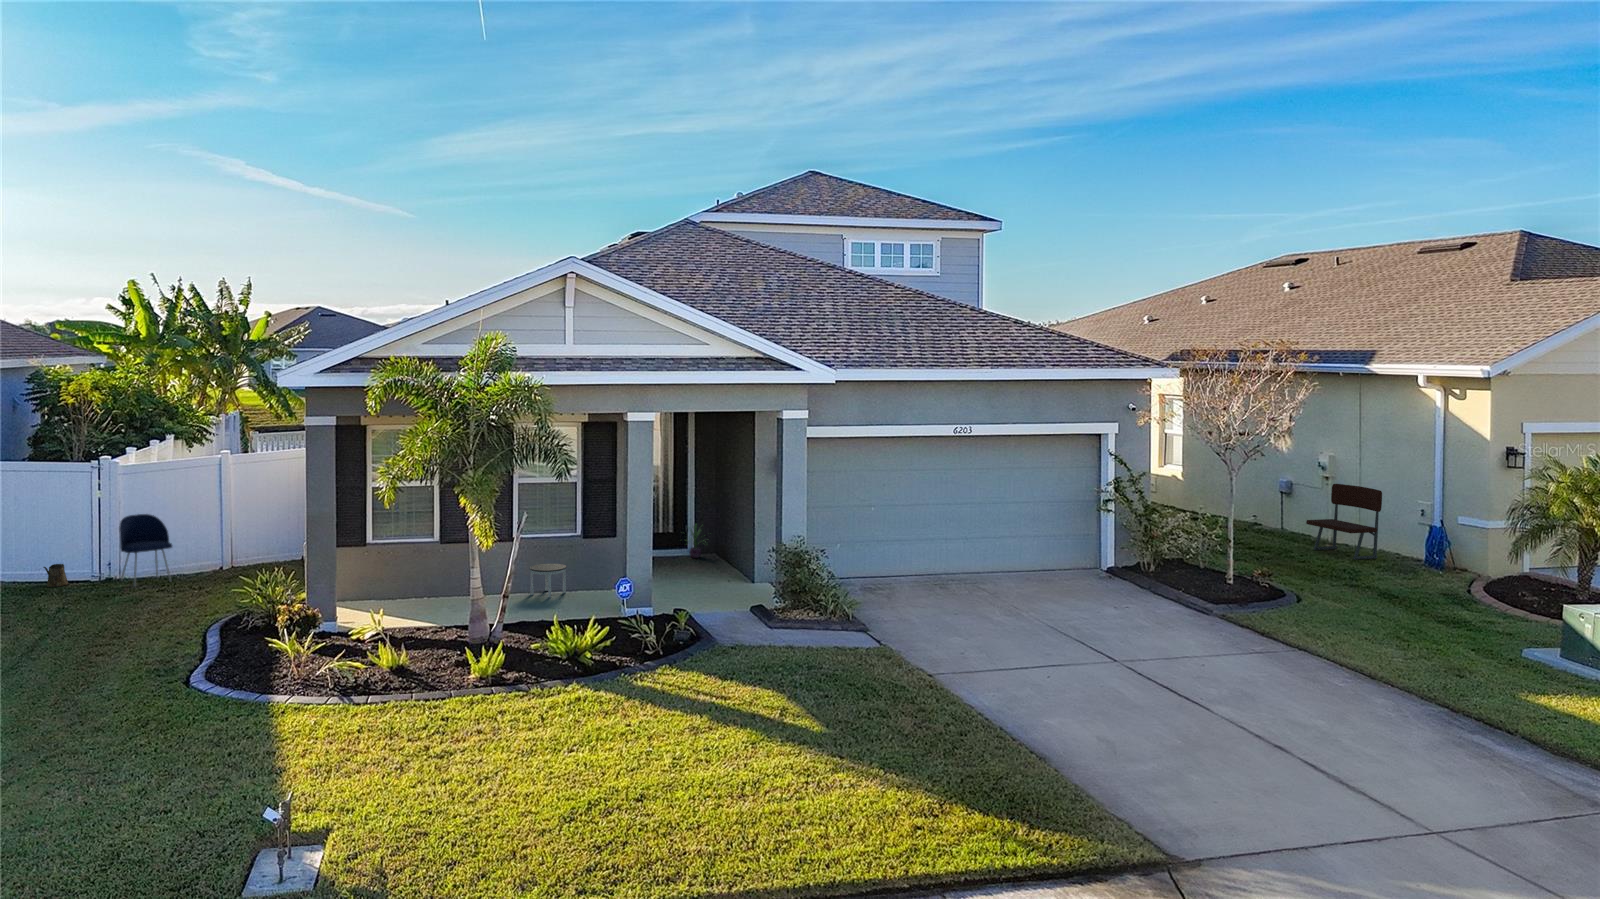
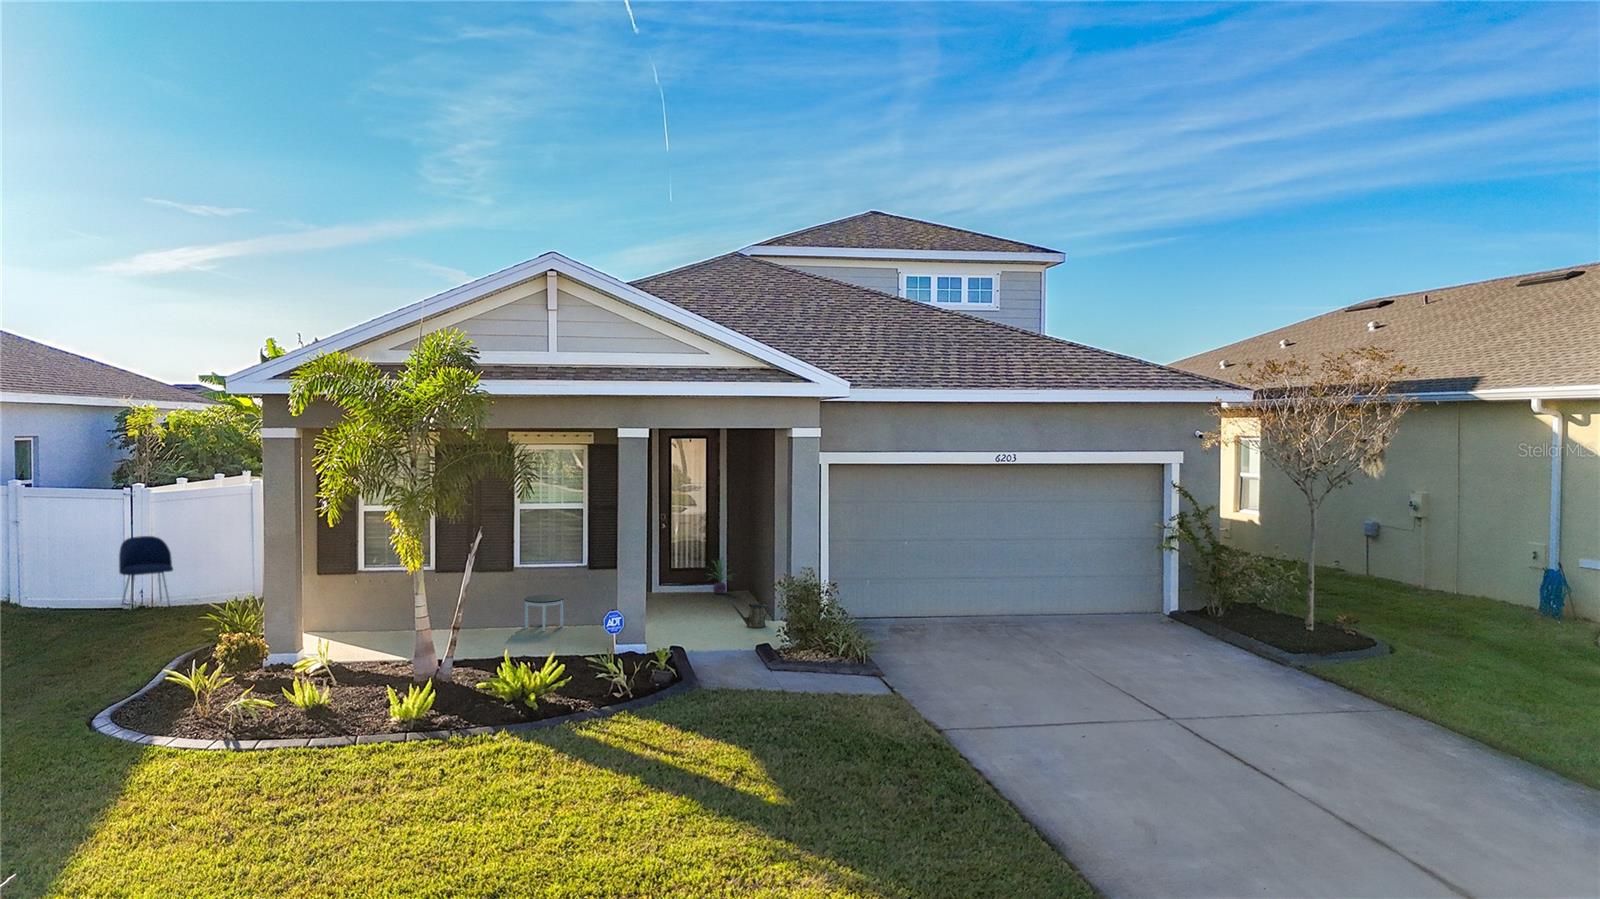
bench: present [1306,484,1382,560] -> none [1401,525,1491,610]
watering can: present [43,564,69,587] -> present [730,603,770,628]

